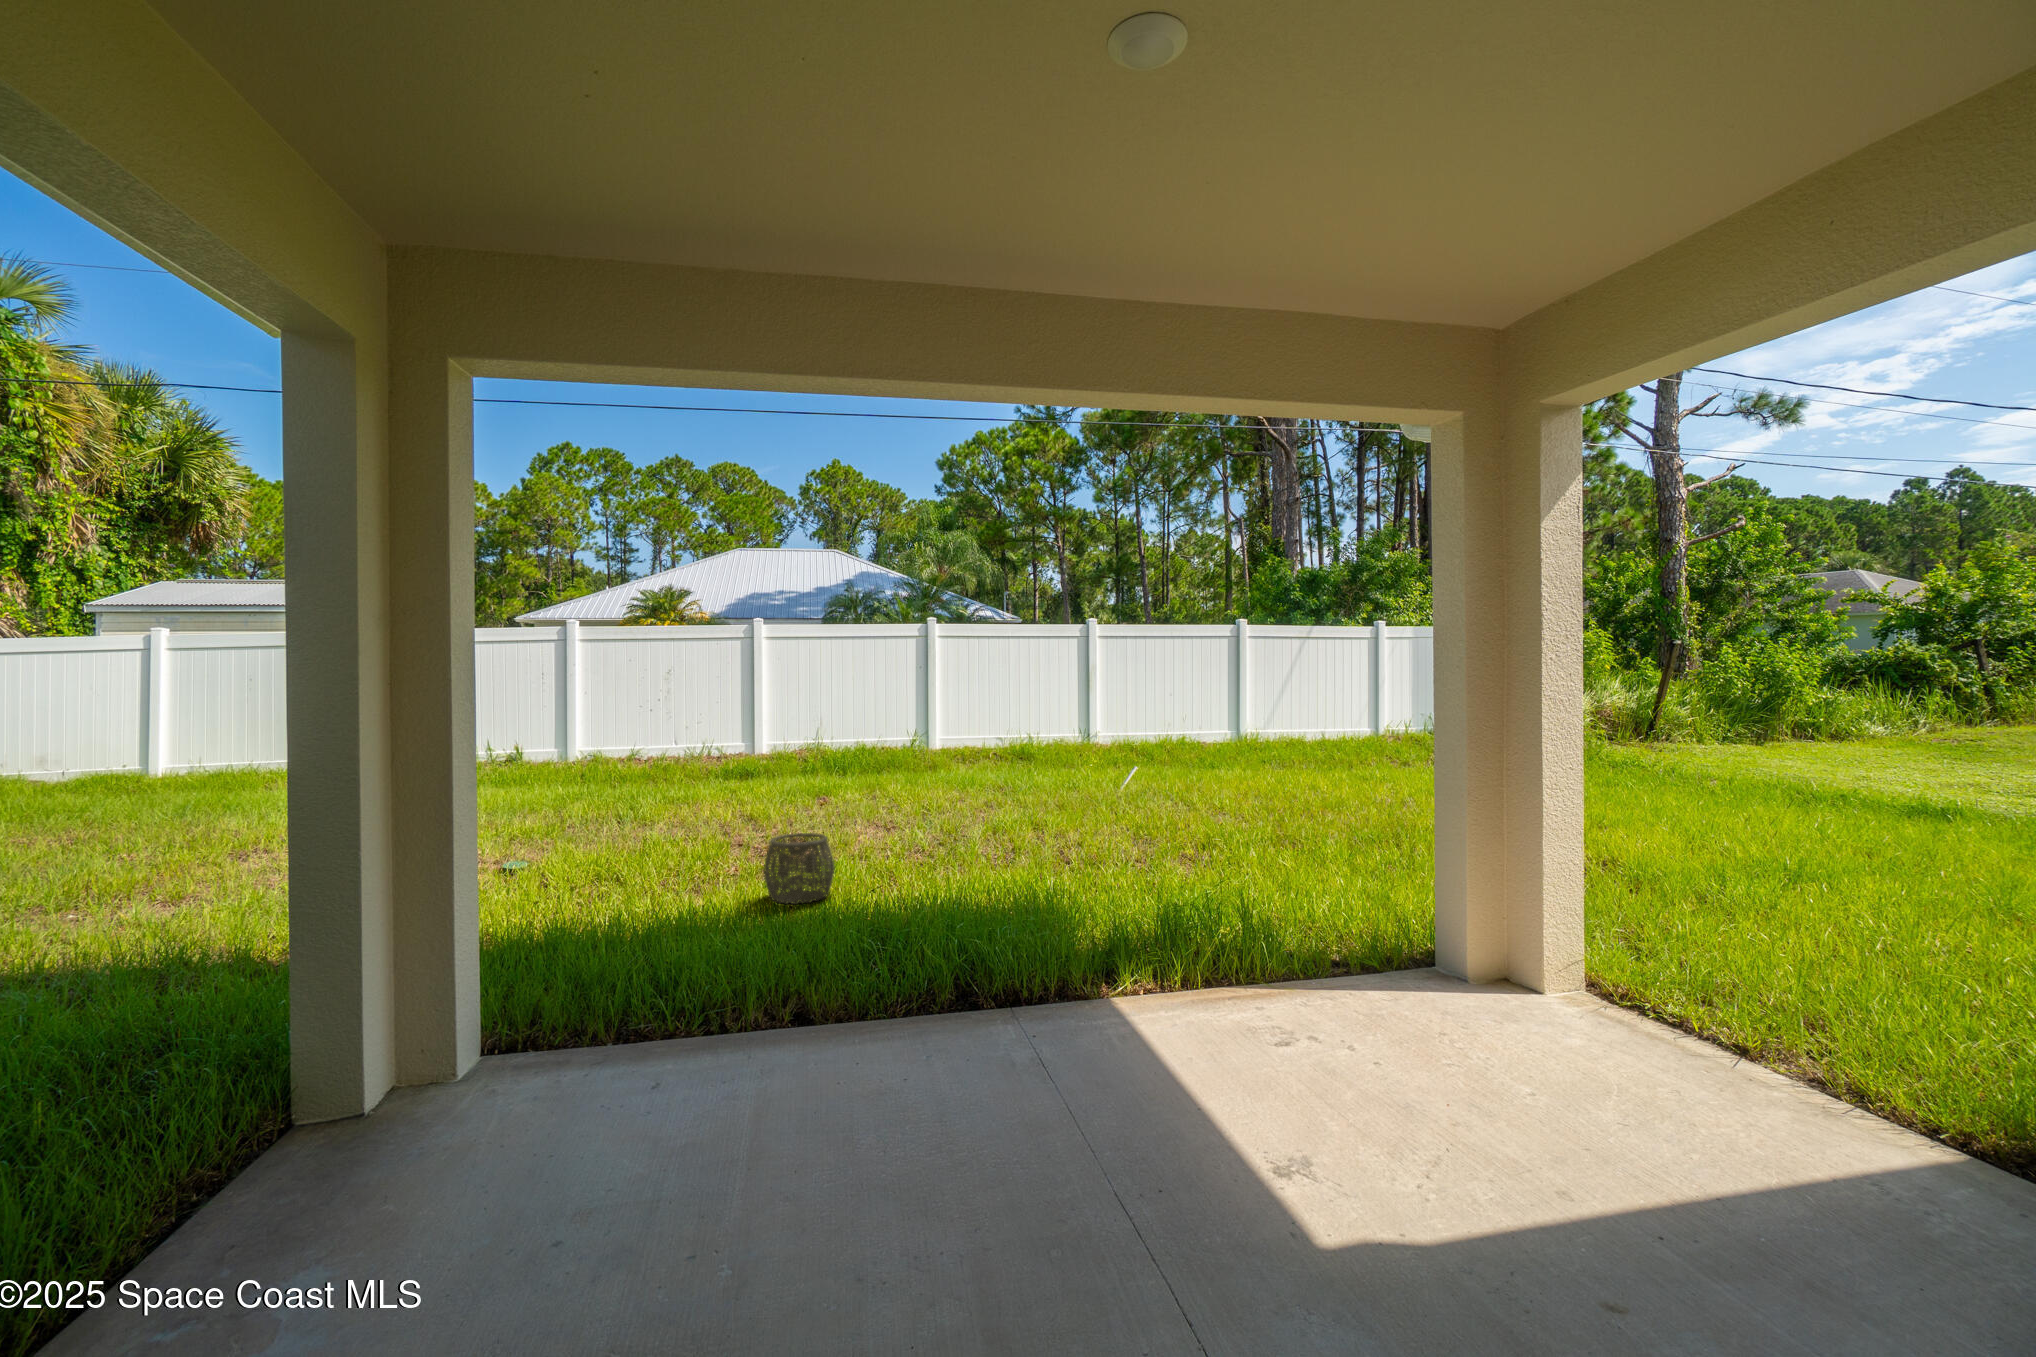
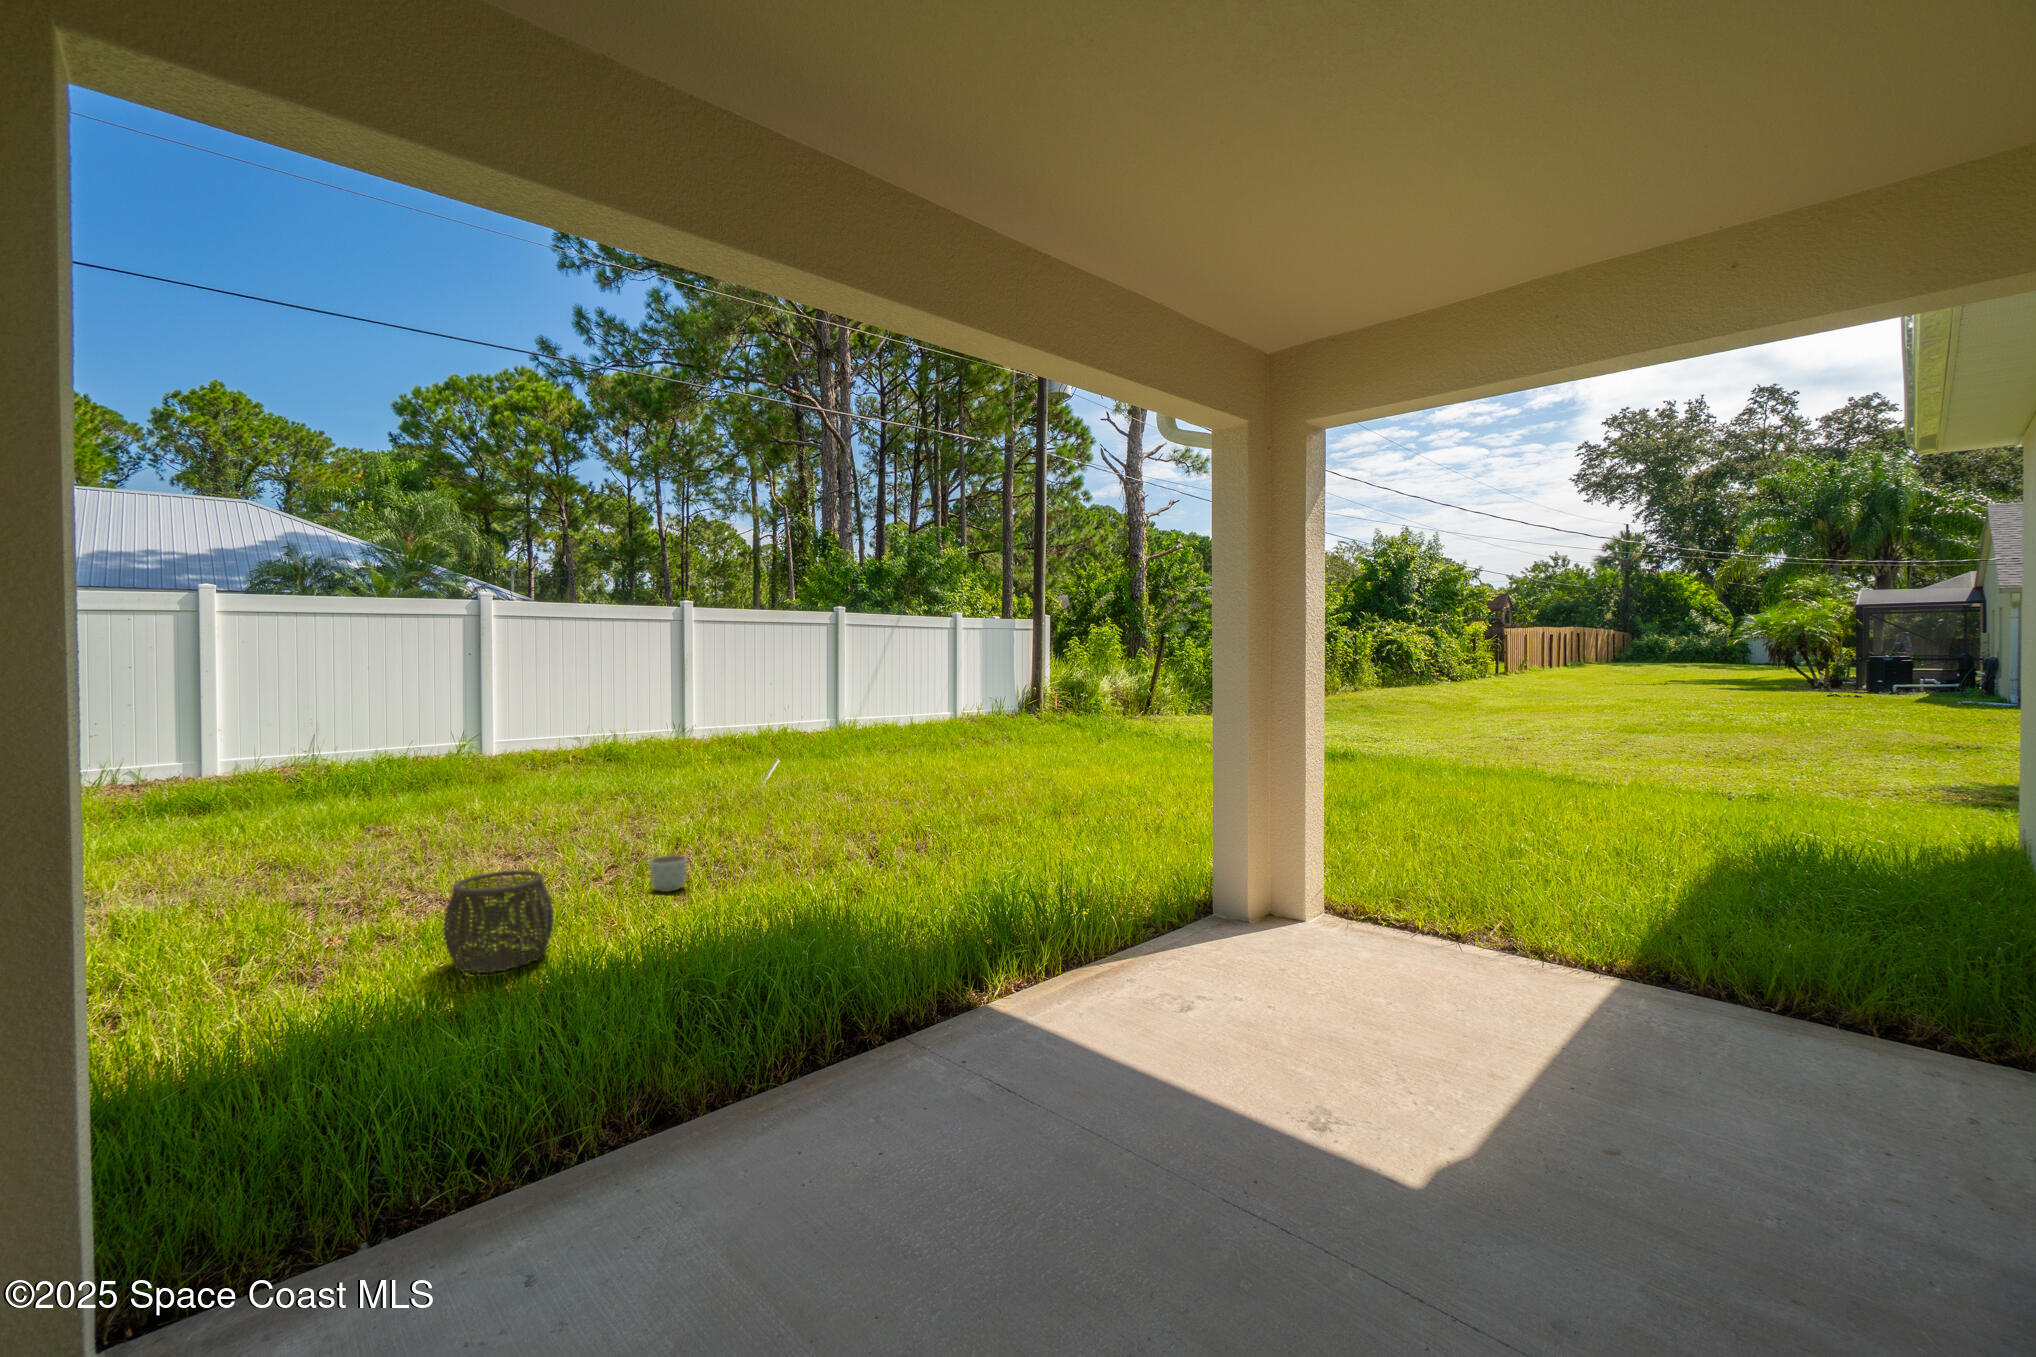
planter: none [949,839,977,868] -> present [650,855,687,892]

